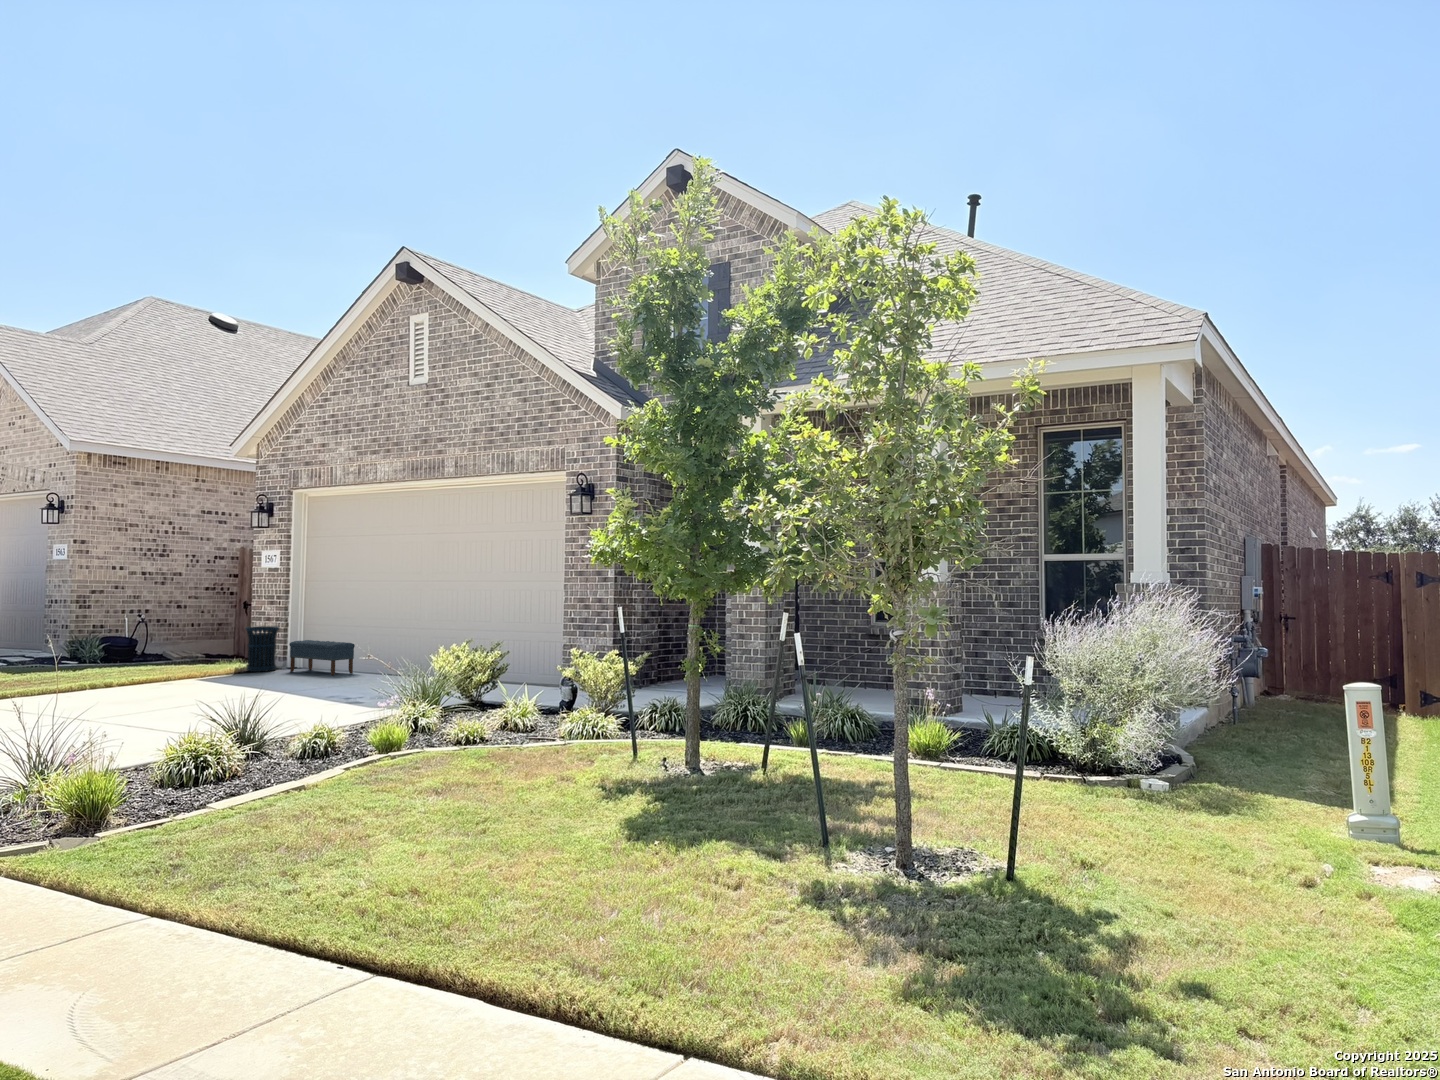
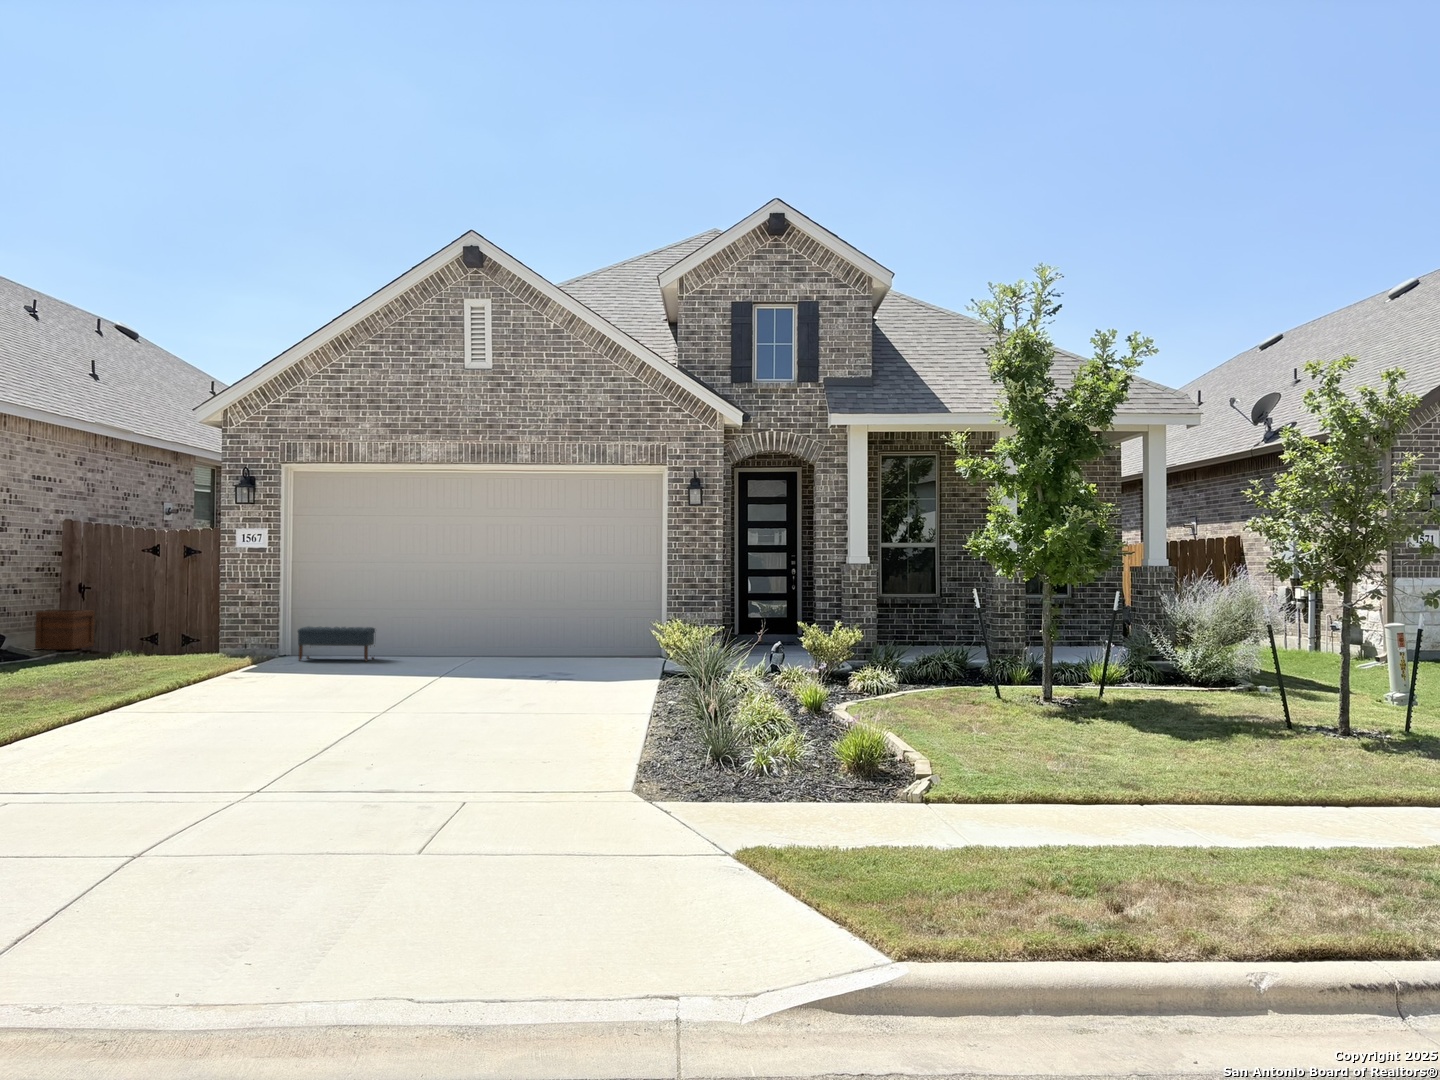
wooden crate: none [194,620,243,654] -> present [35,610,95,650]
trash can: present [245,626,279,672] -> none [241,613,279,663]

